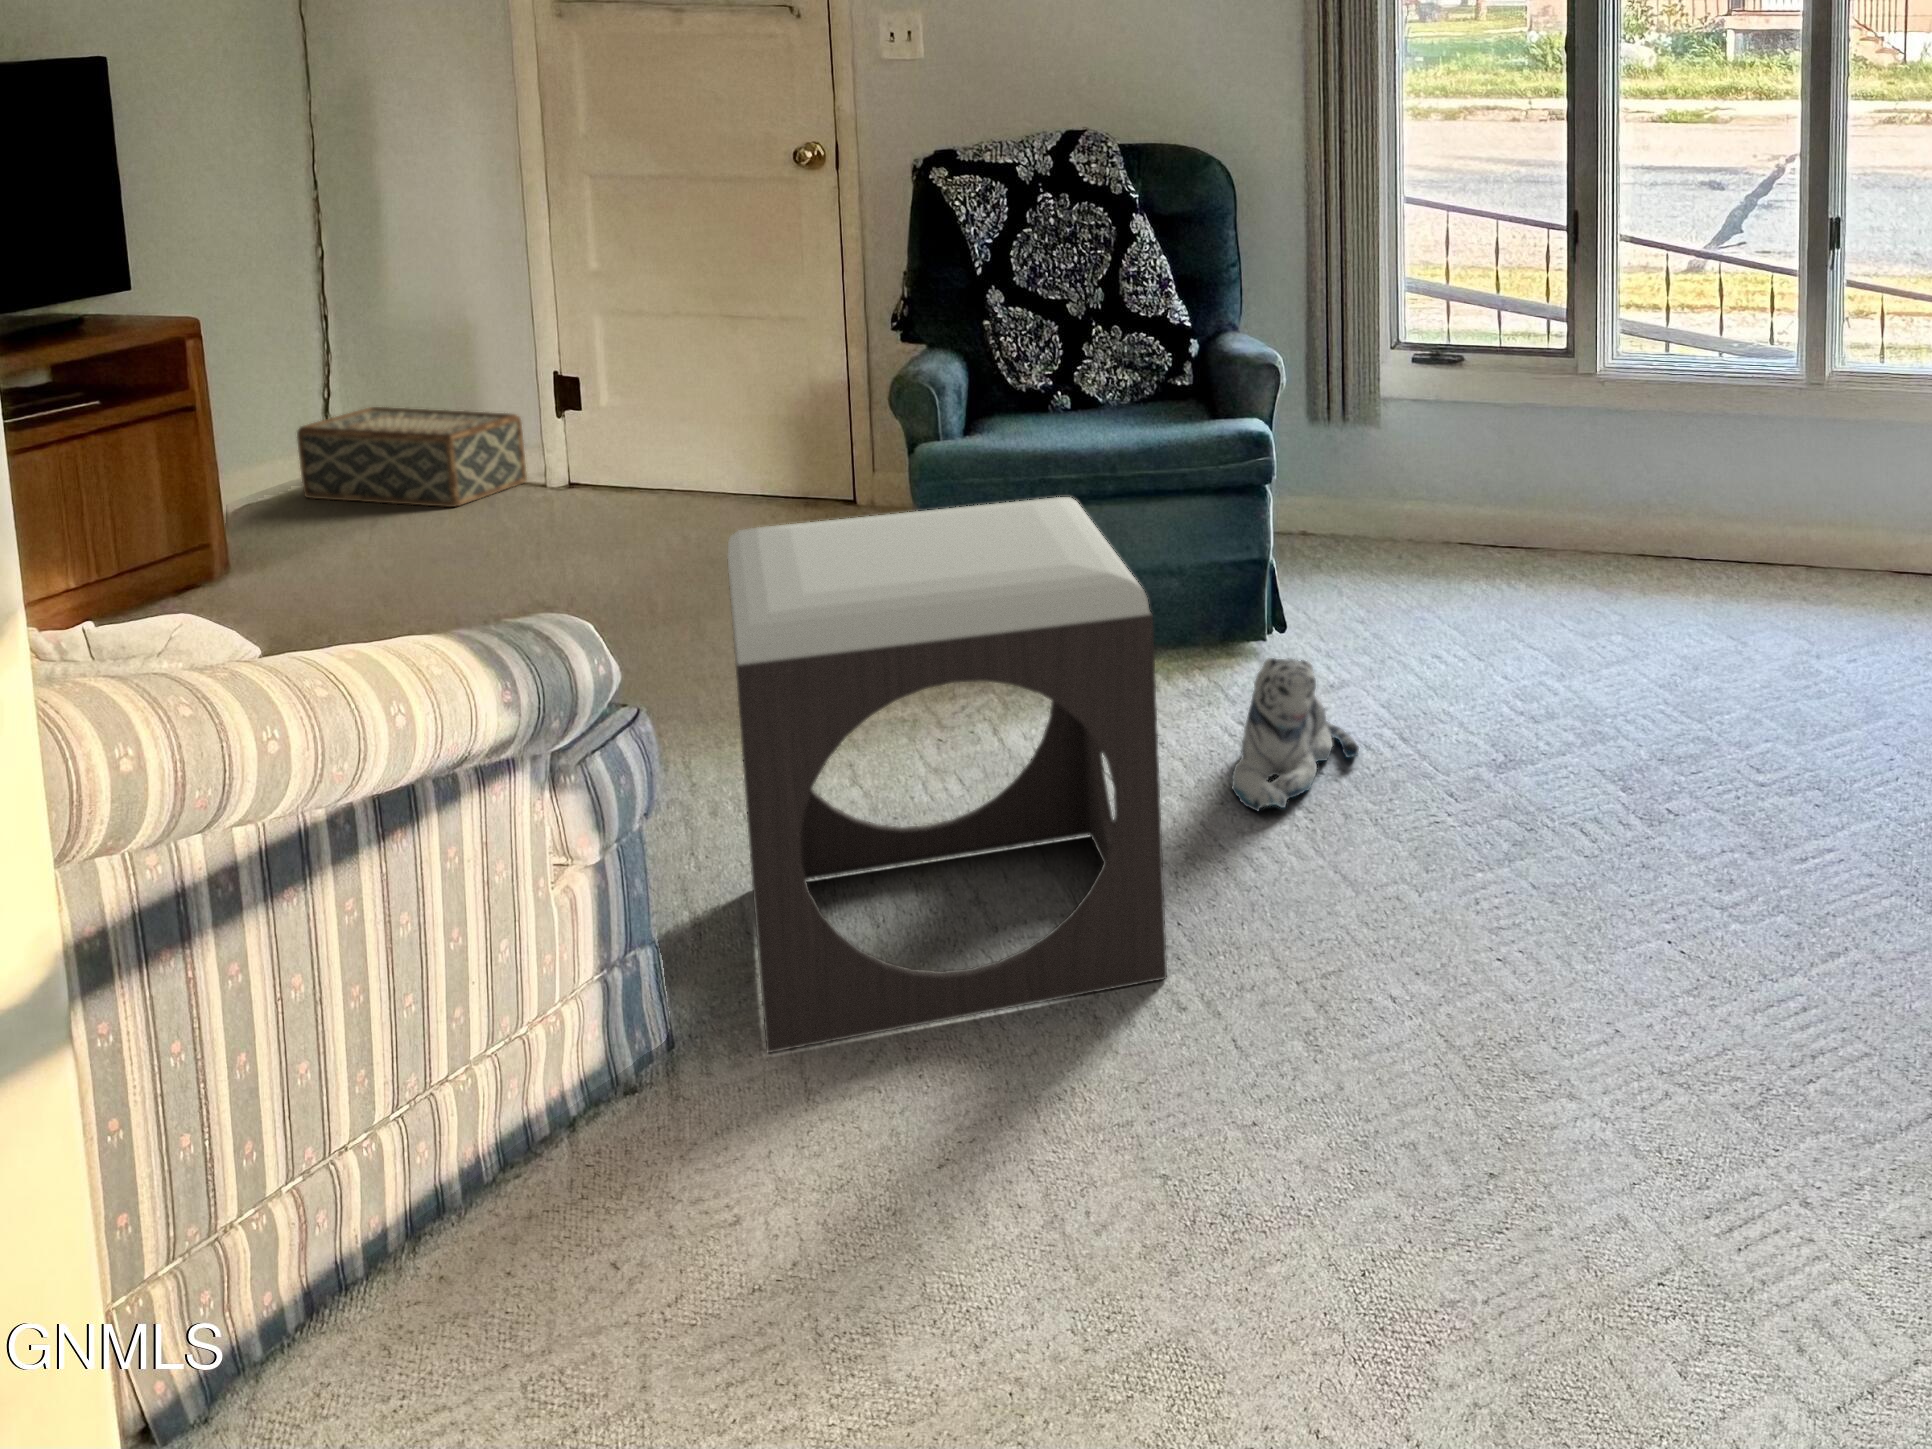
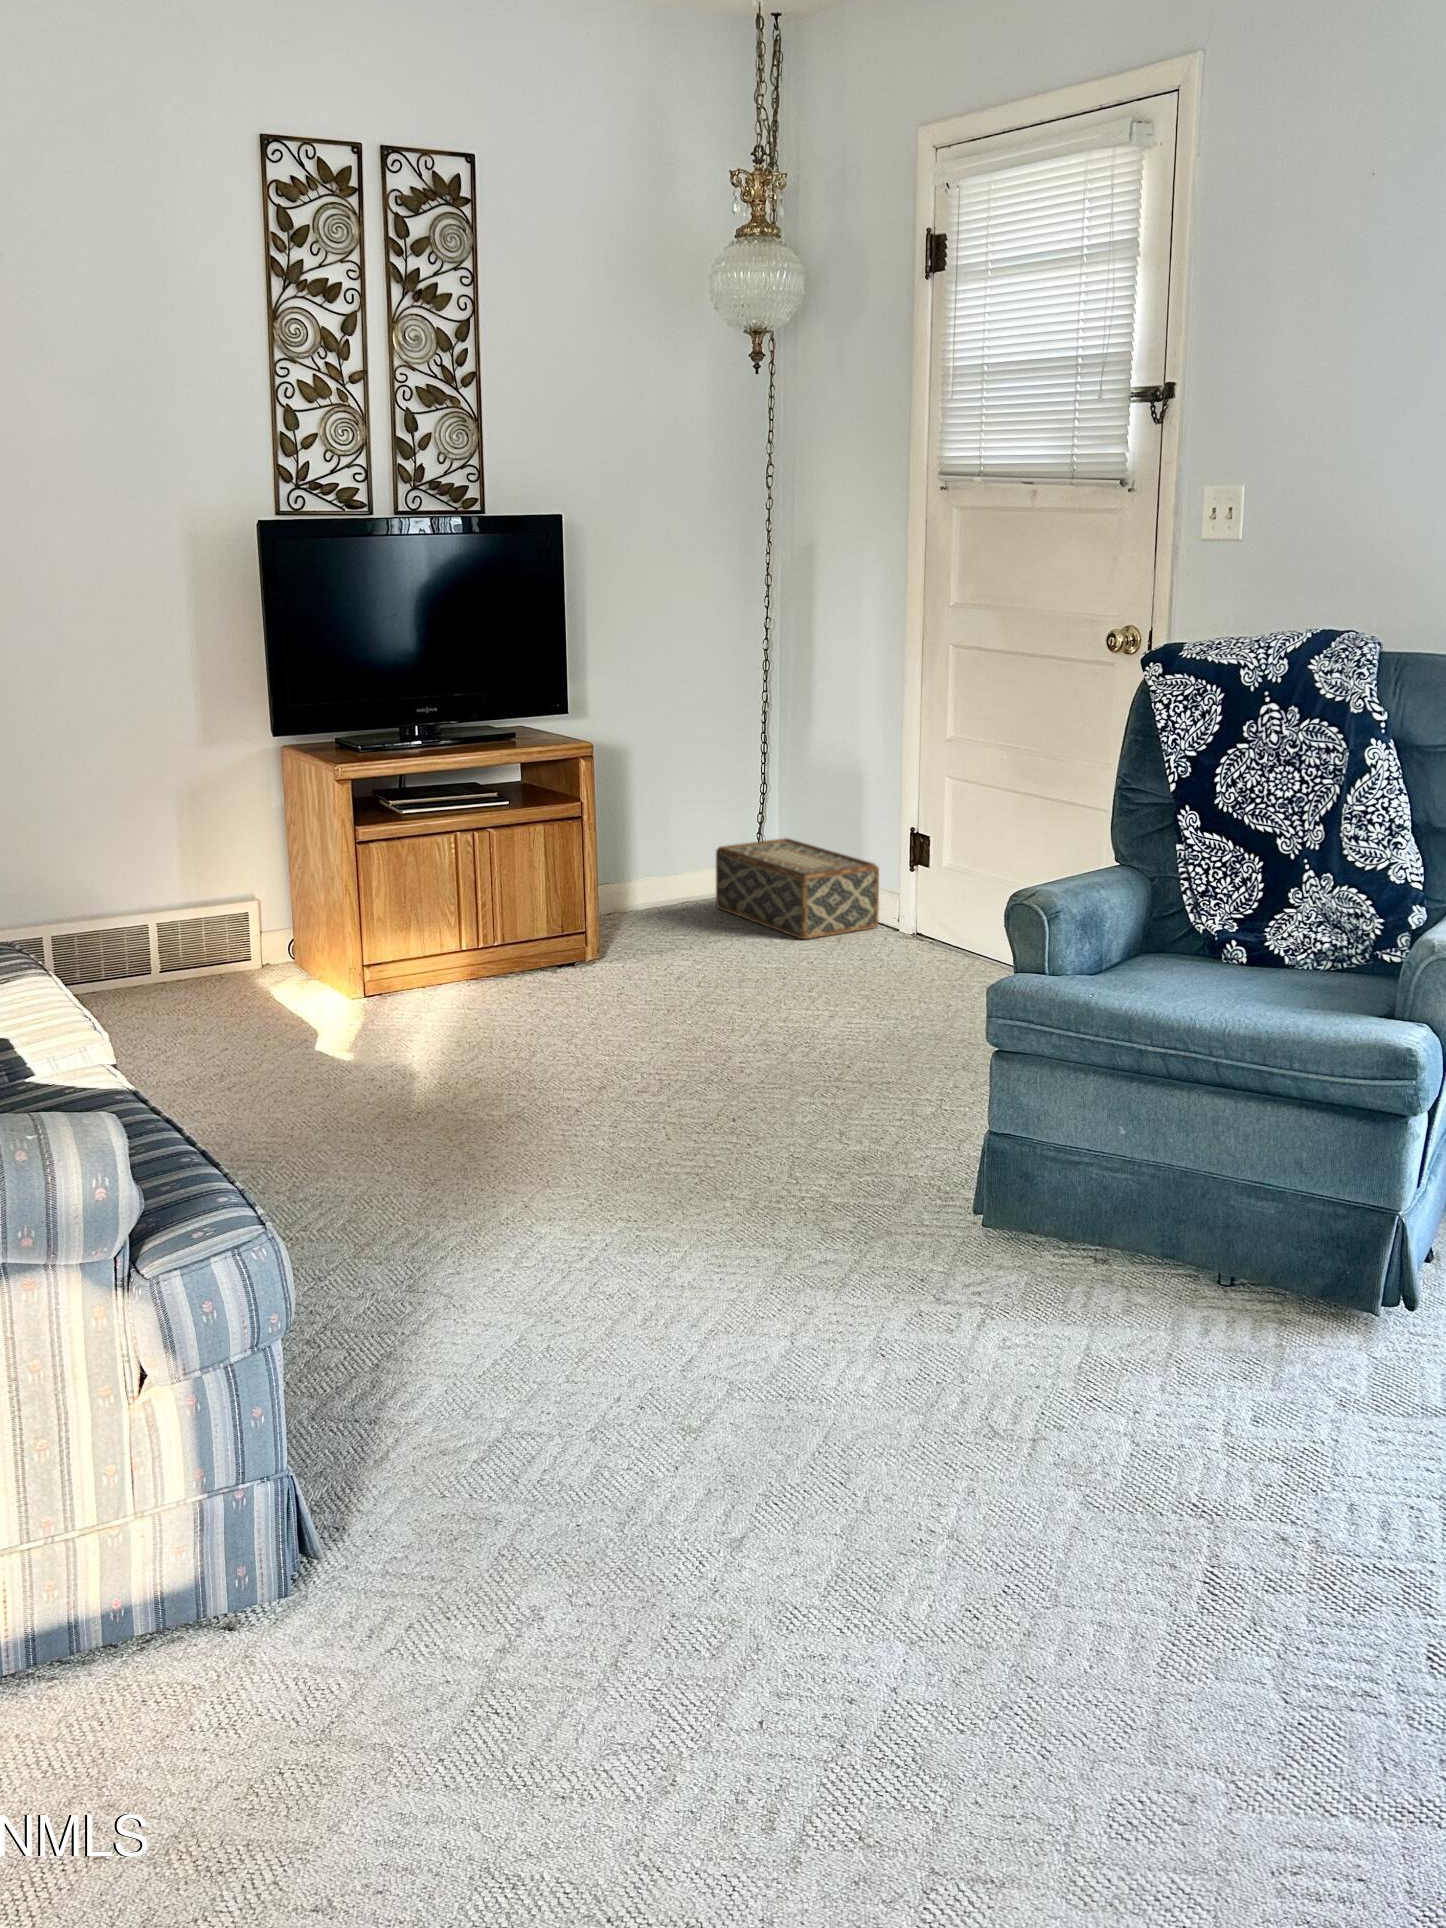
footstool: present [727,497,1167,1053] -> none [330,1049,944,1778]
plush toy: present [1232,658,1359,811] -> none [1129,1367,1357,1580]

